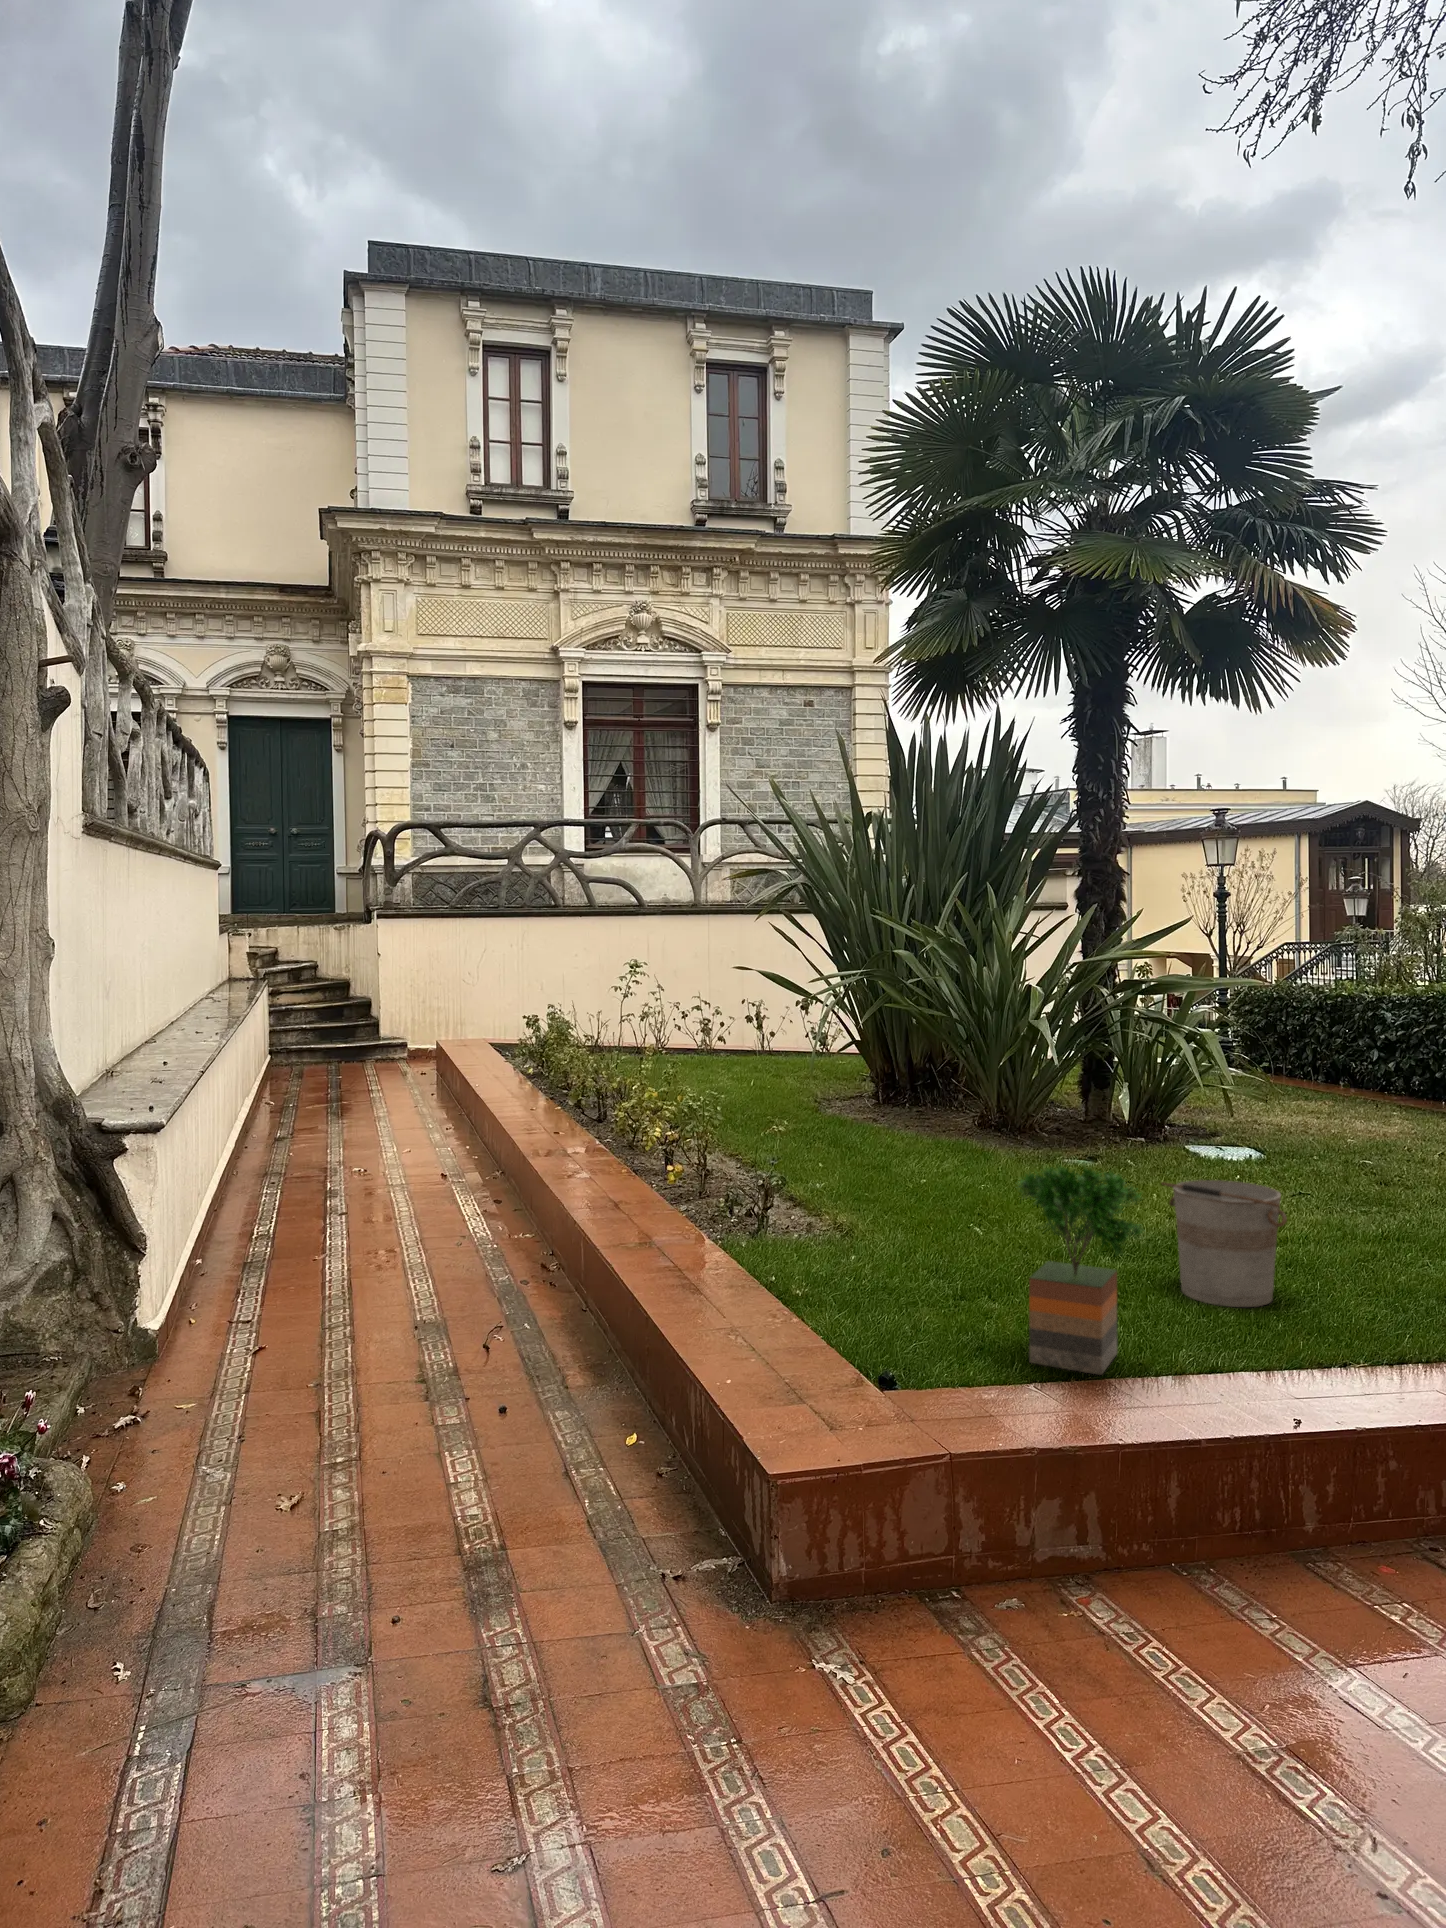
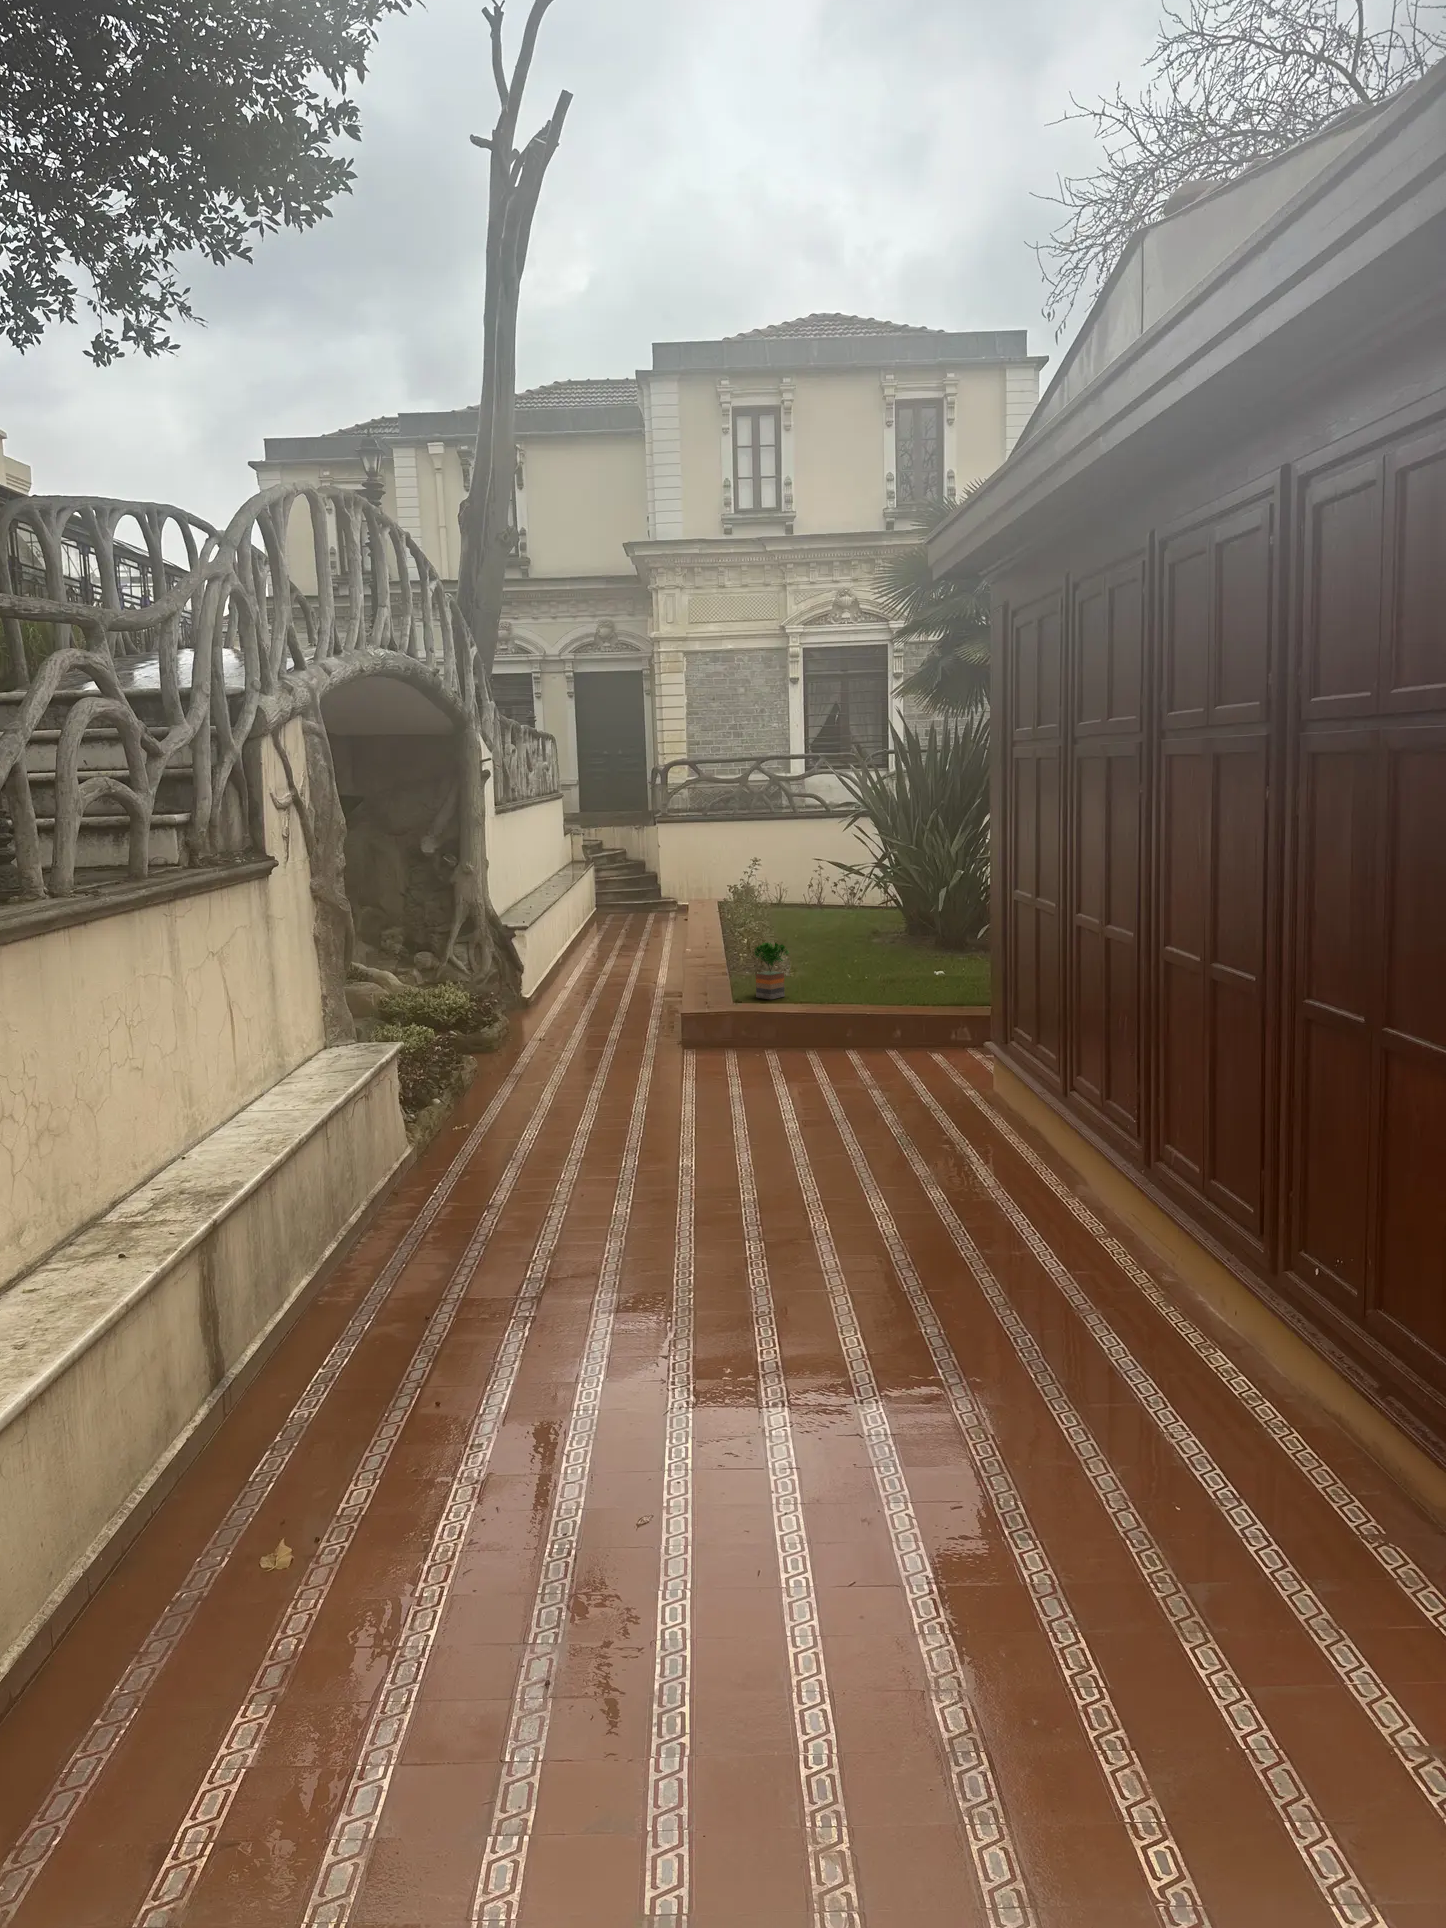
bucket: present [1161,1180,1287,1307] -> none [832,953,868,991]

